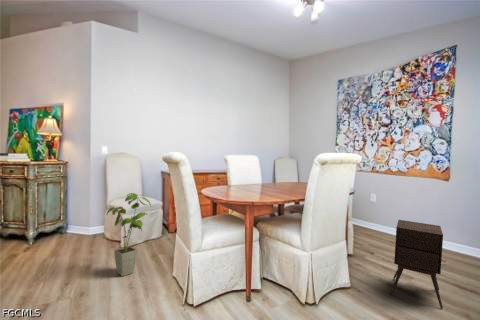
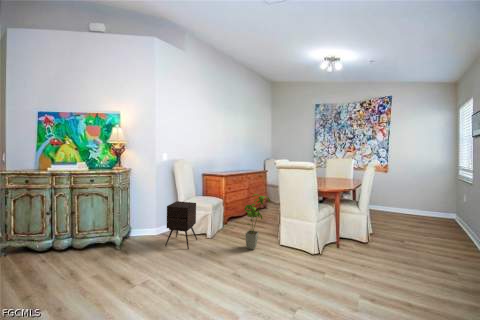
side table: present [391,220,443,309] -> present [165,201,197,249]

